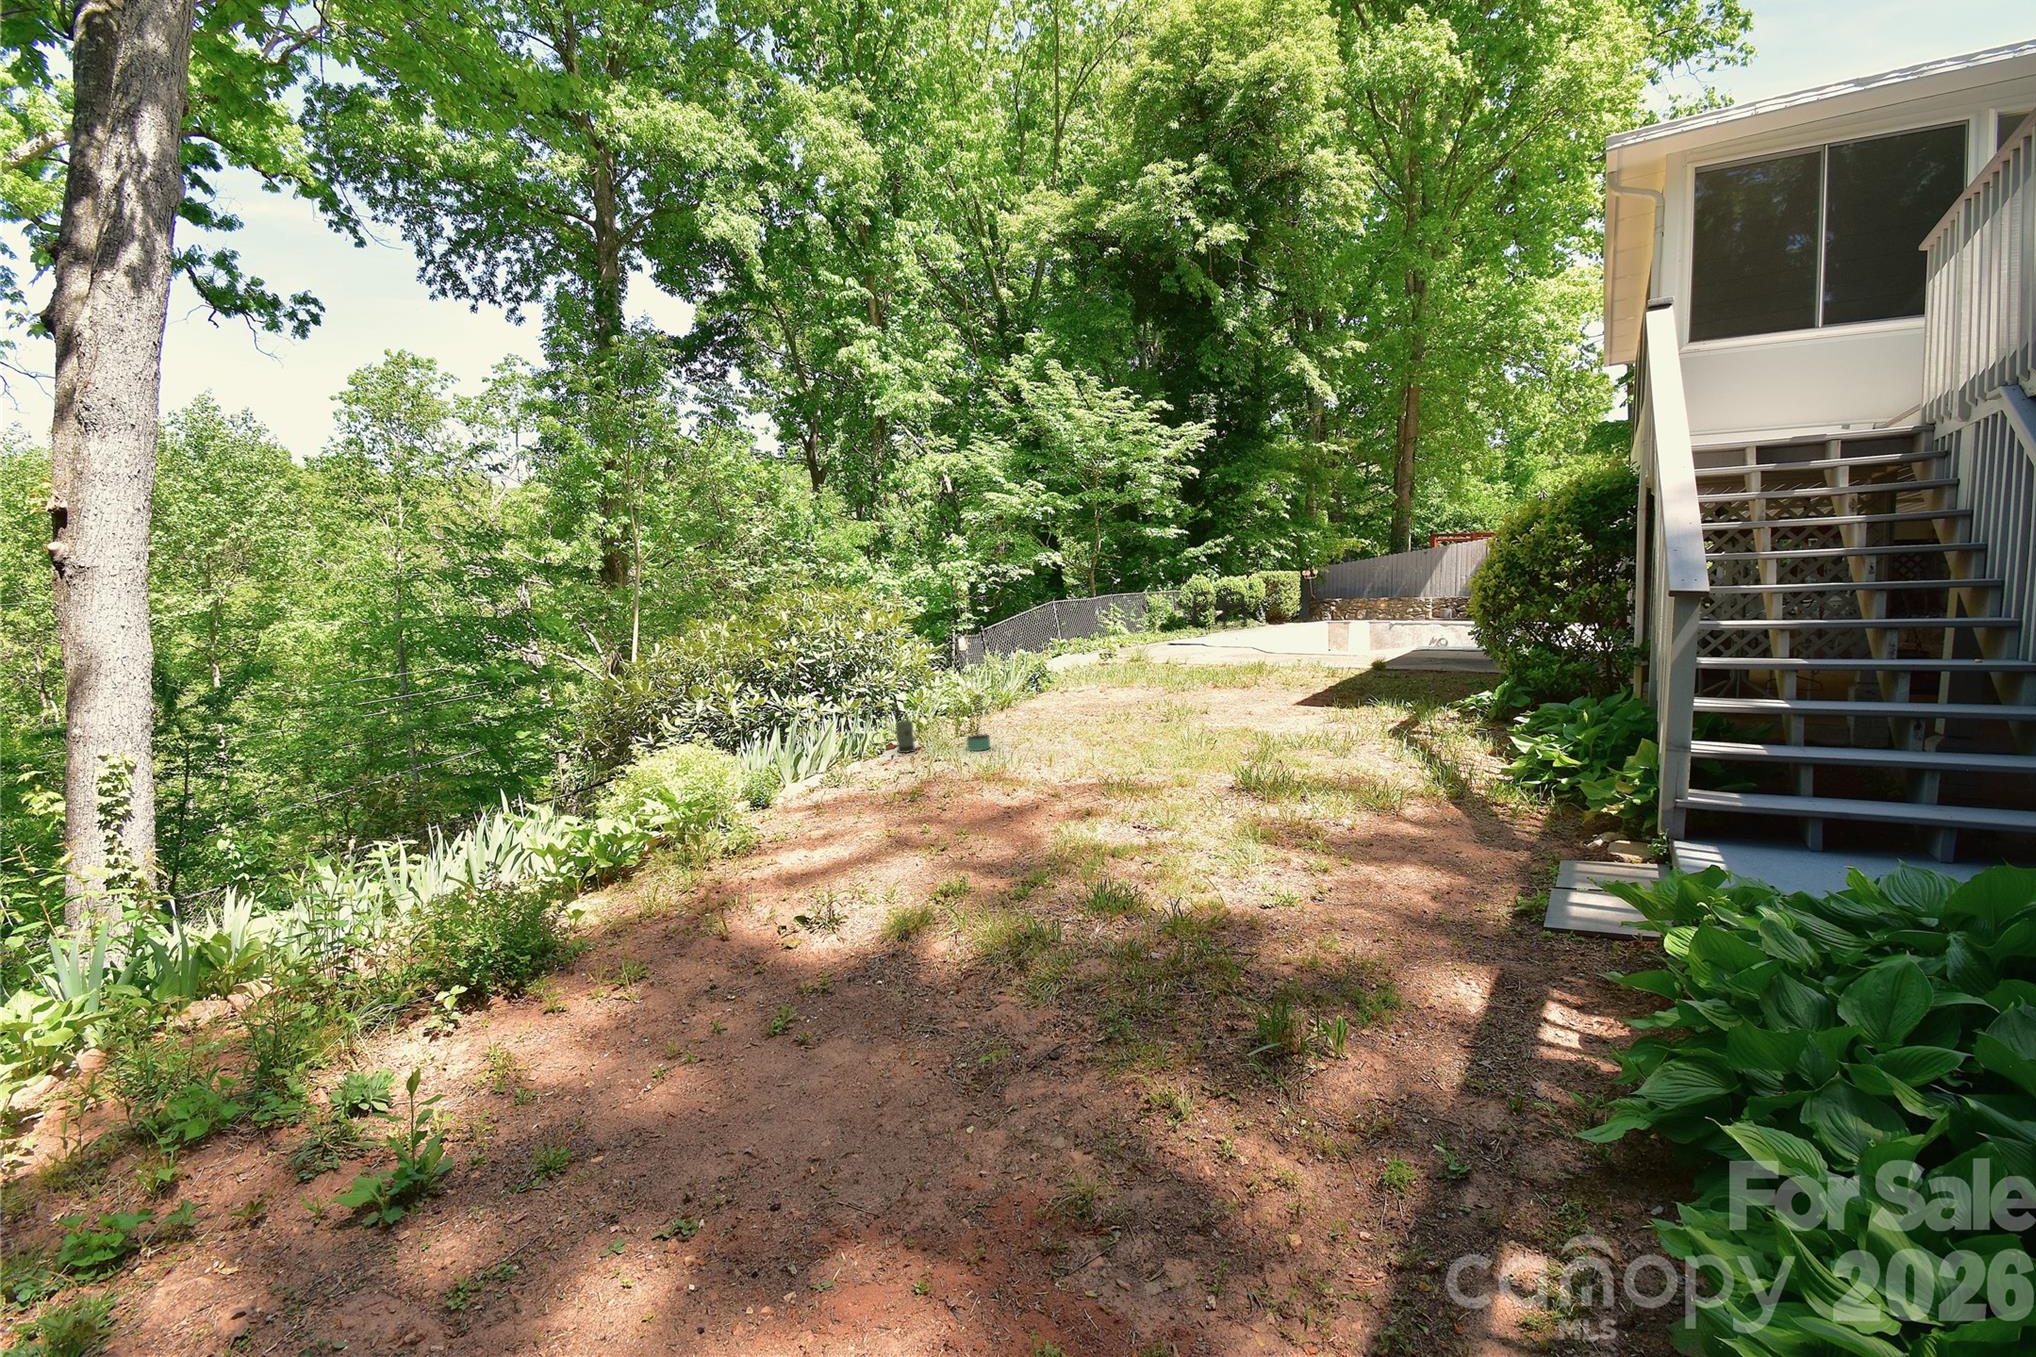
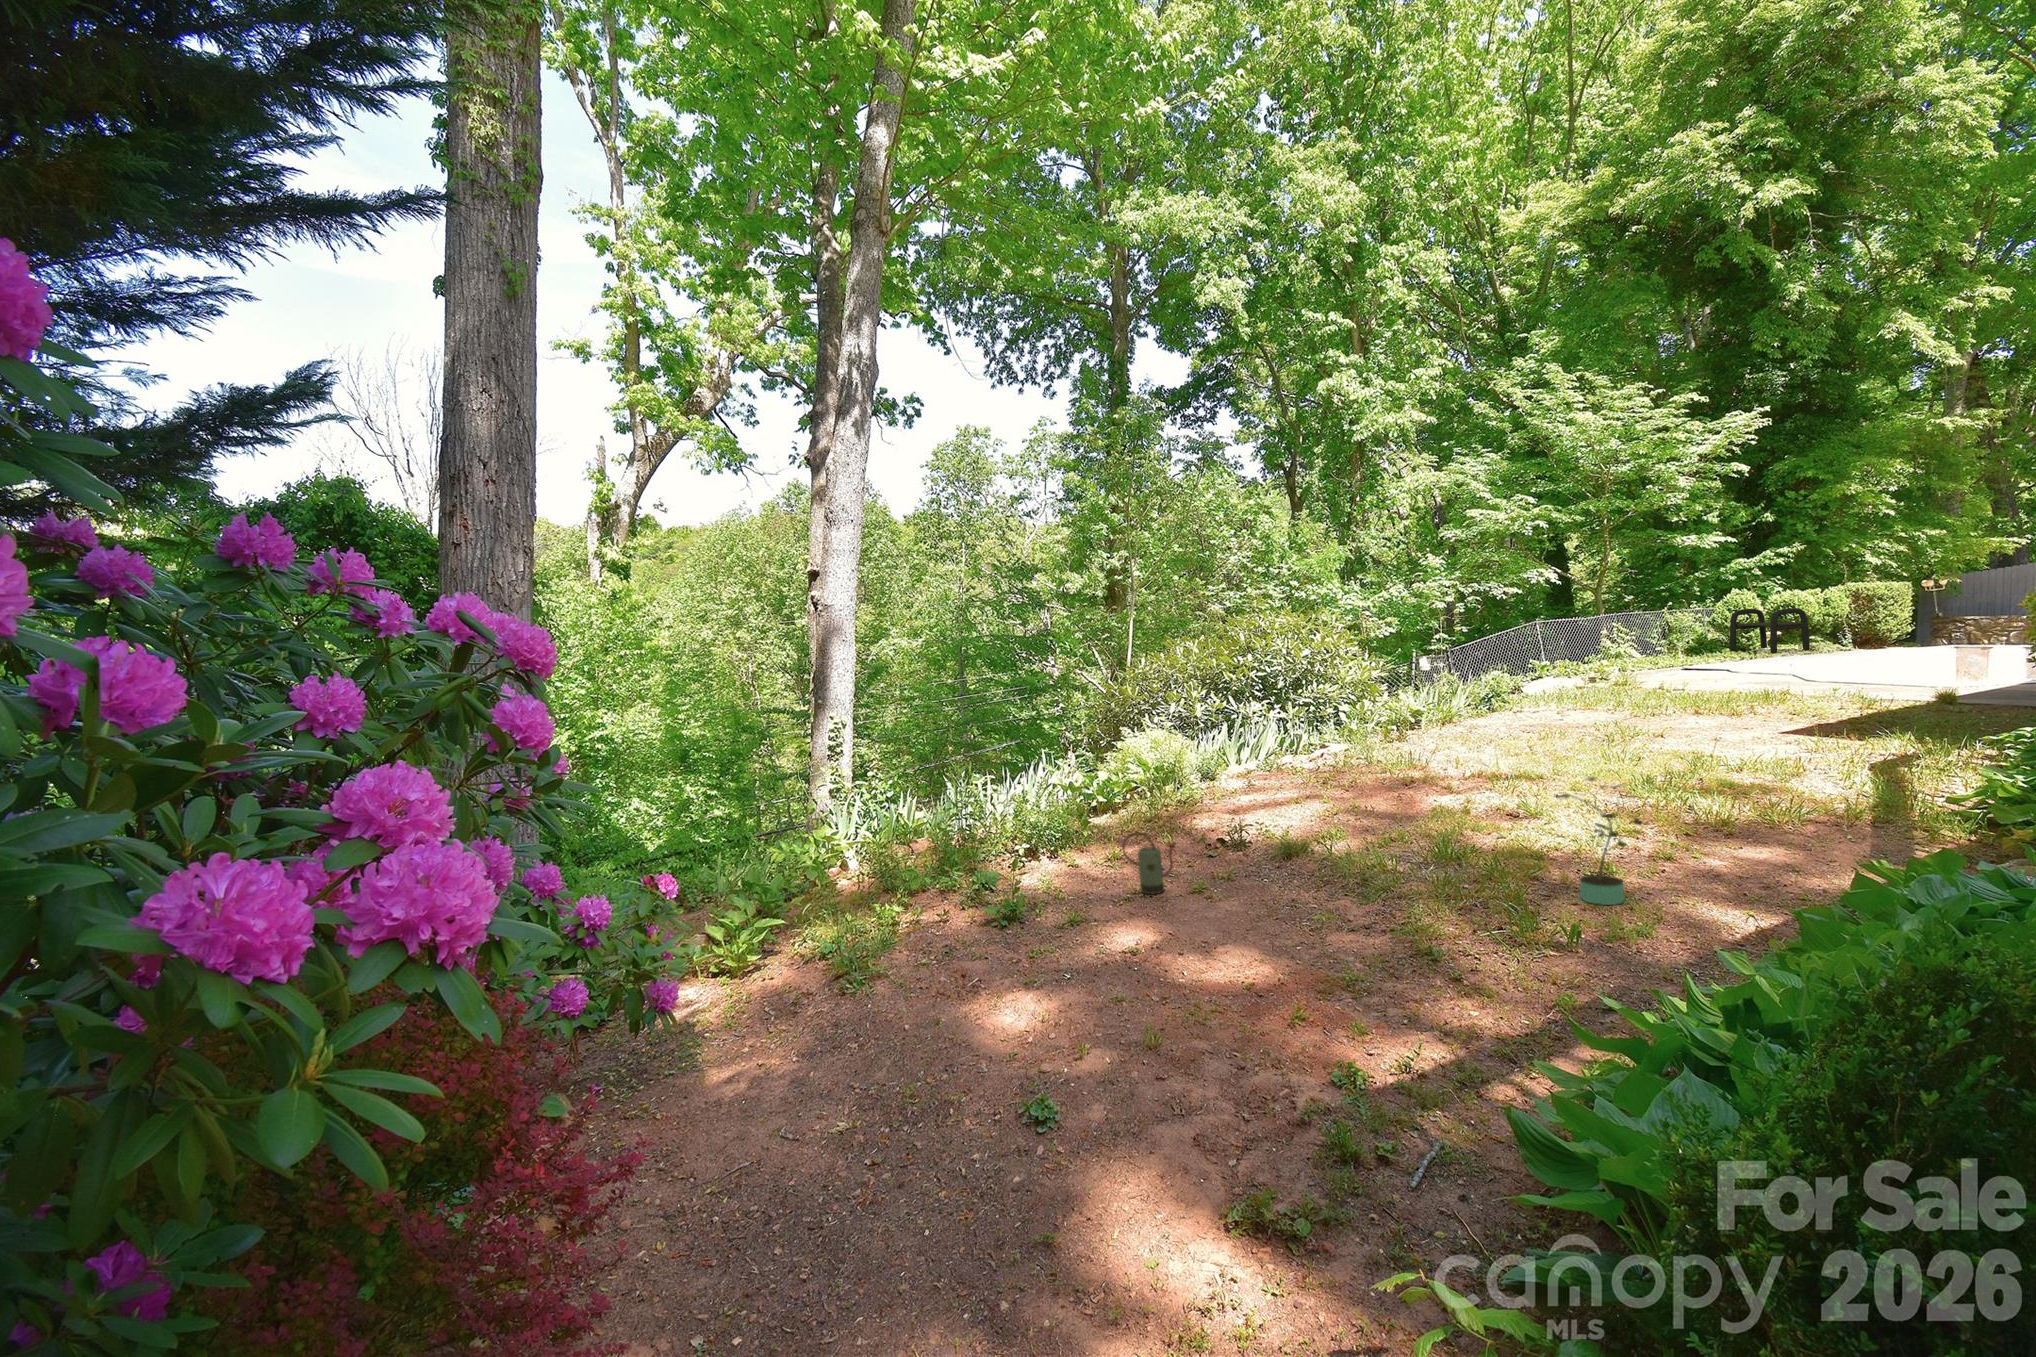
potted plant: present [967,692,996,751] -> present [1556,777,1642,905]
watering can: present [885,709,921,753] -> present [1122,832,1176,894]

